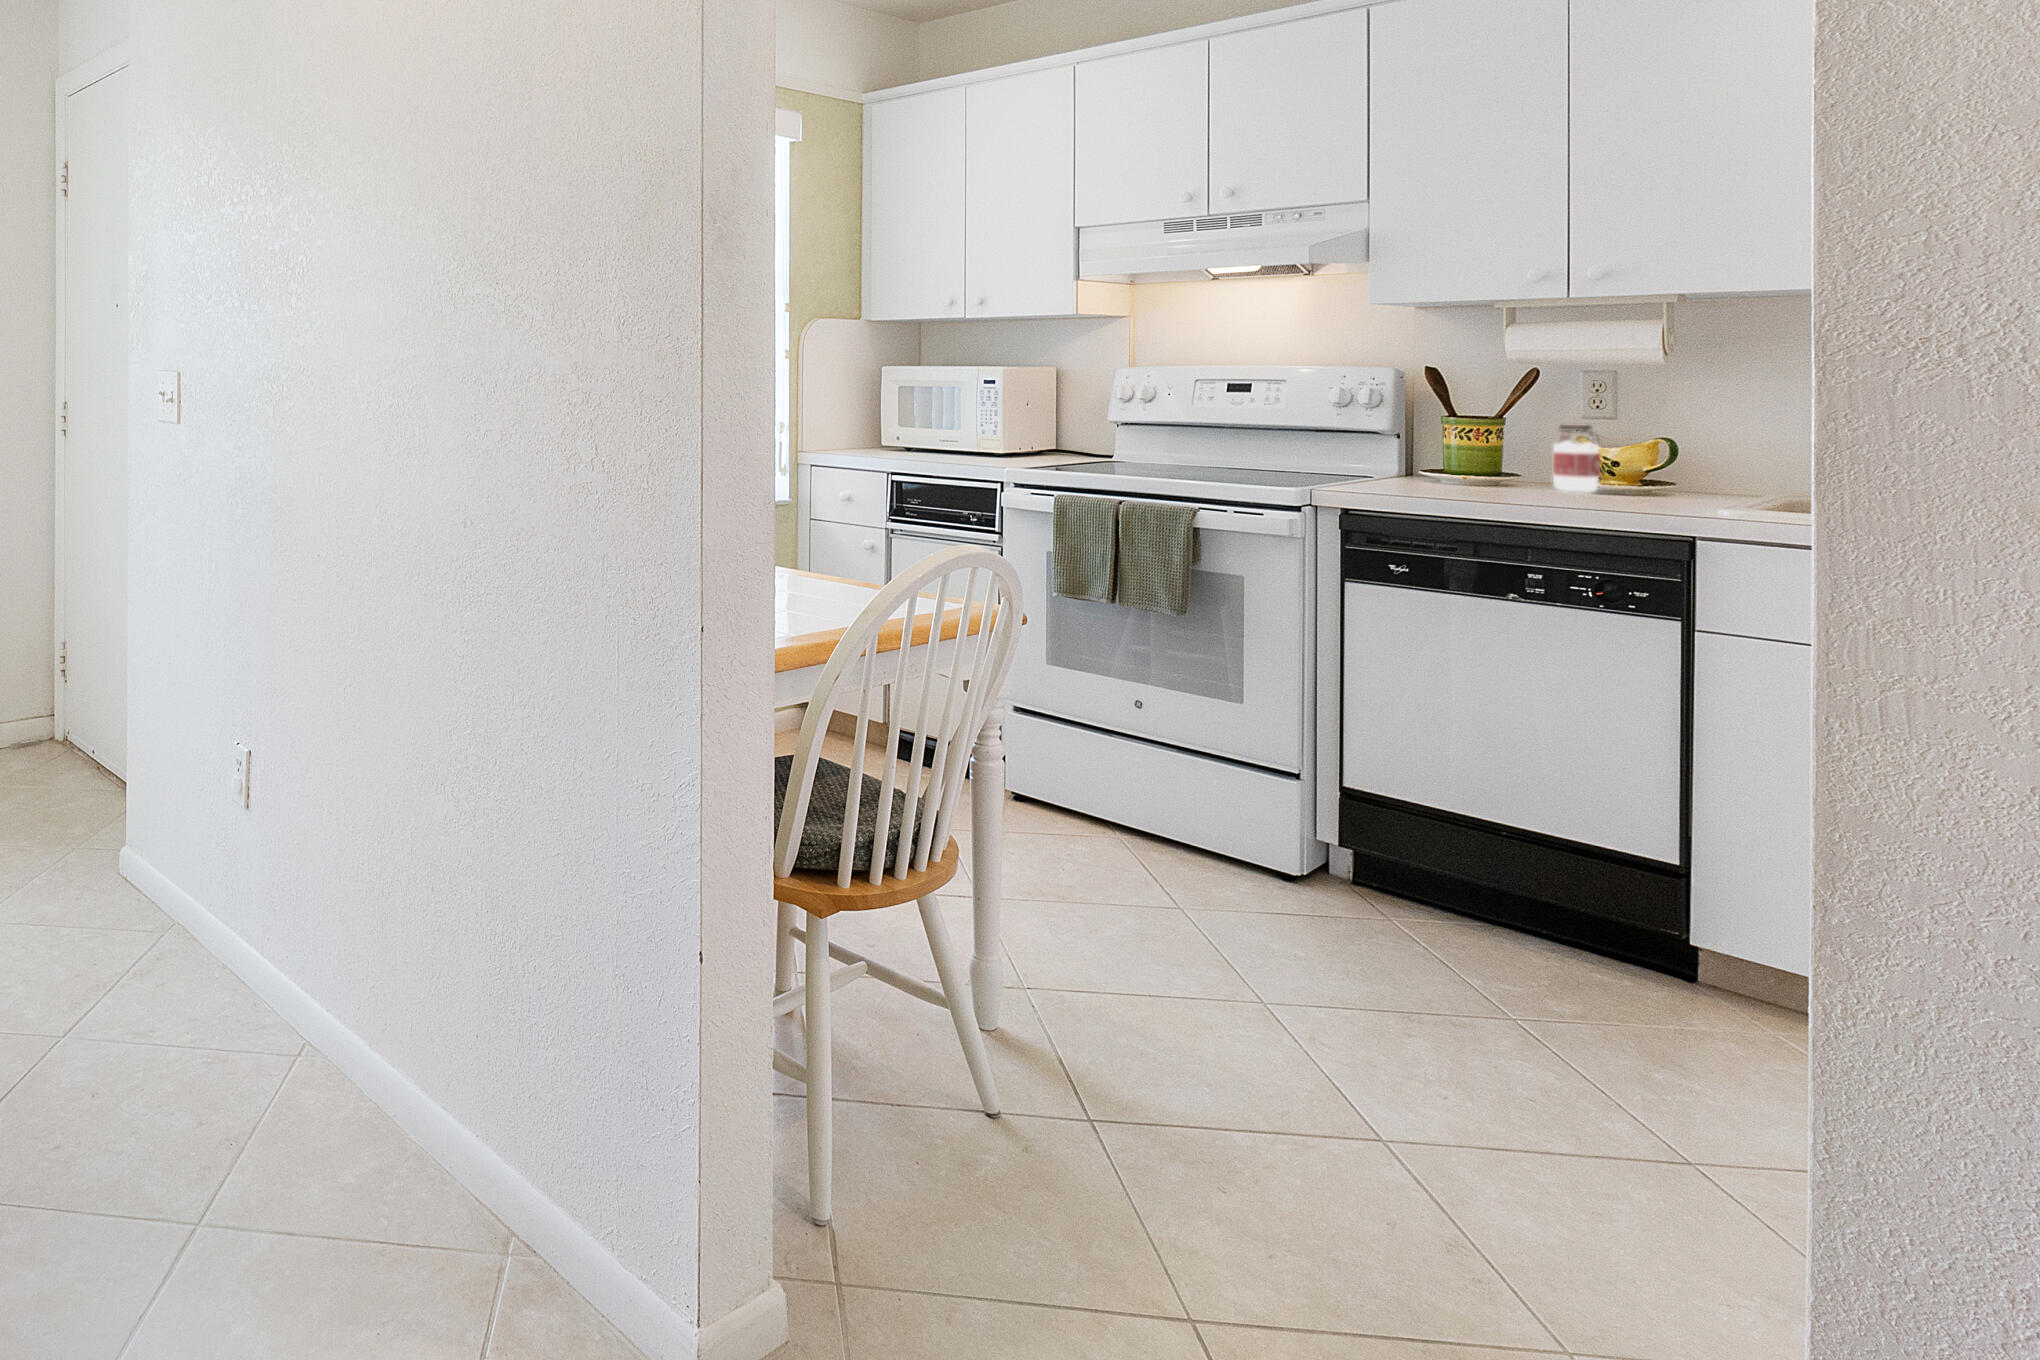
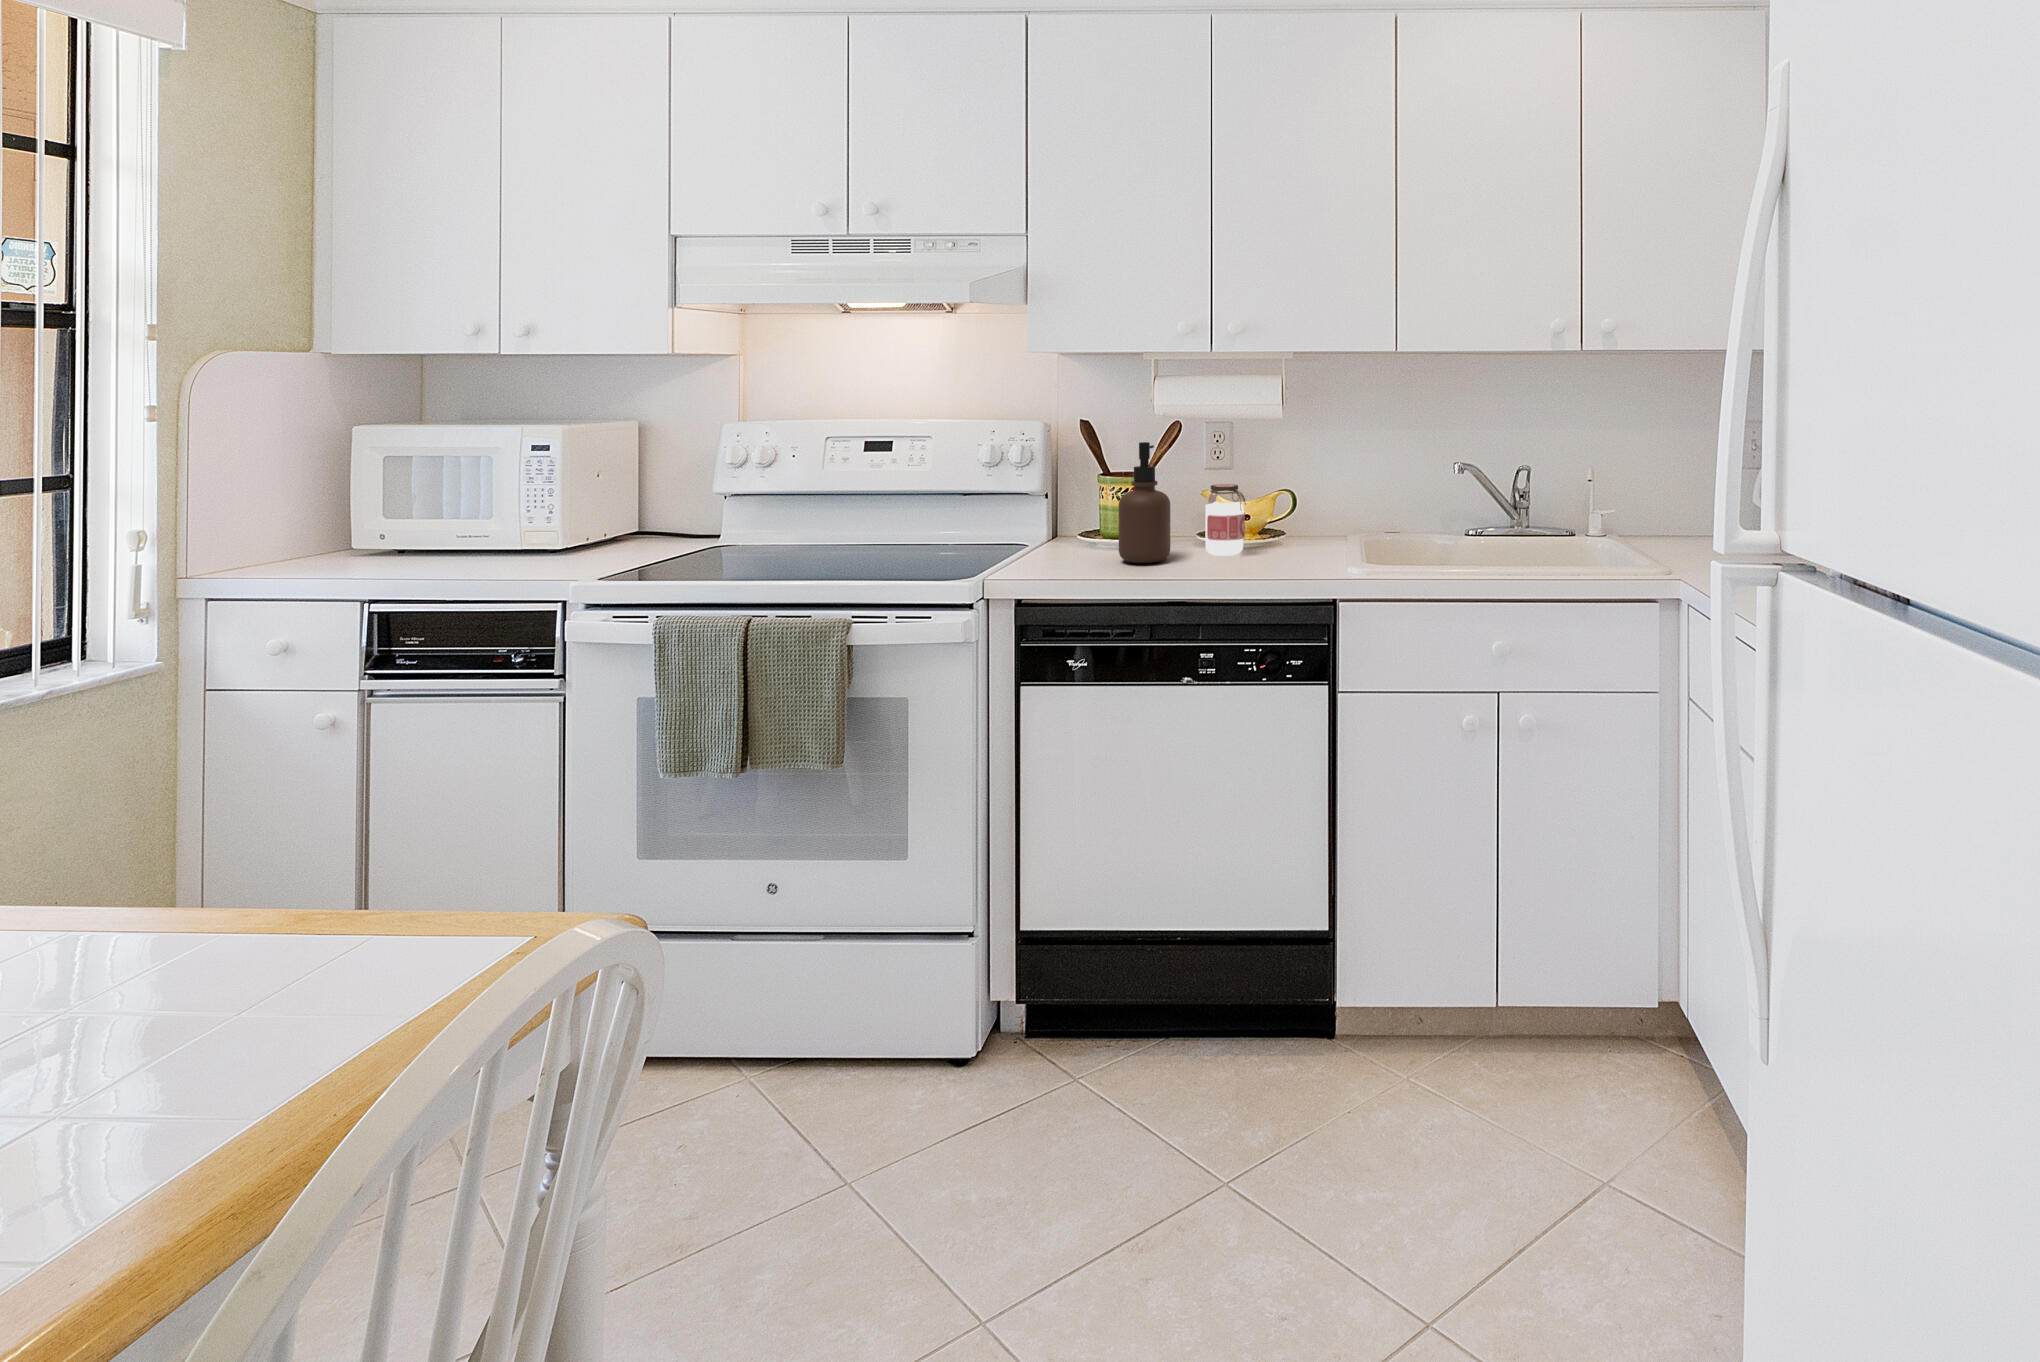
soap dispenser: none [1454,381,1511,491] -> present [1119,442,1170,563]

